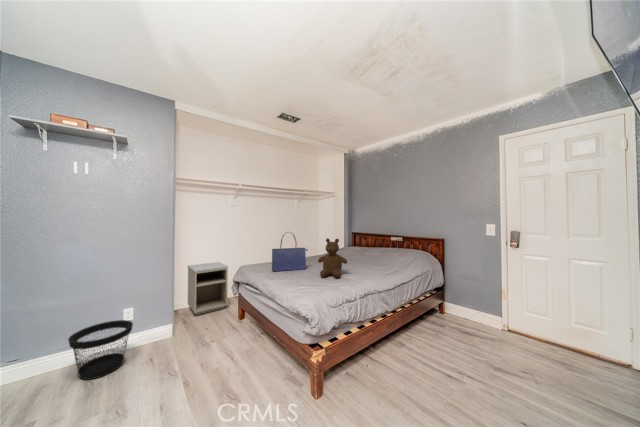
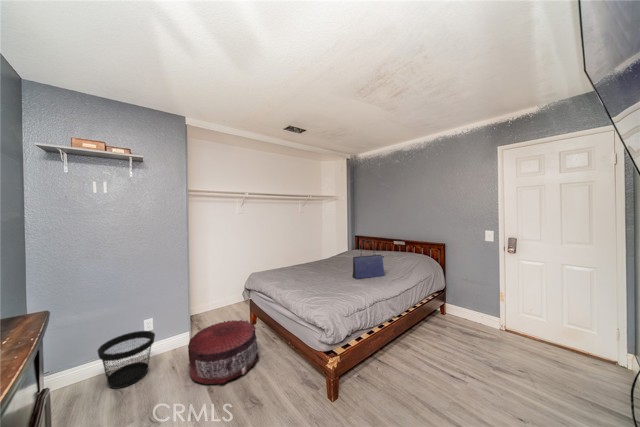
tote bag: present [272,235,308,272] -> present [353,240,385,279]
teddy bear: present [318,238,347,278] -> none [327,248,355,286]
nightstand: present [188,262,228,315] -> none [198,268,238,322]
pouf: none [166,312,242,377] -> present [188,320,259,384]

